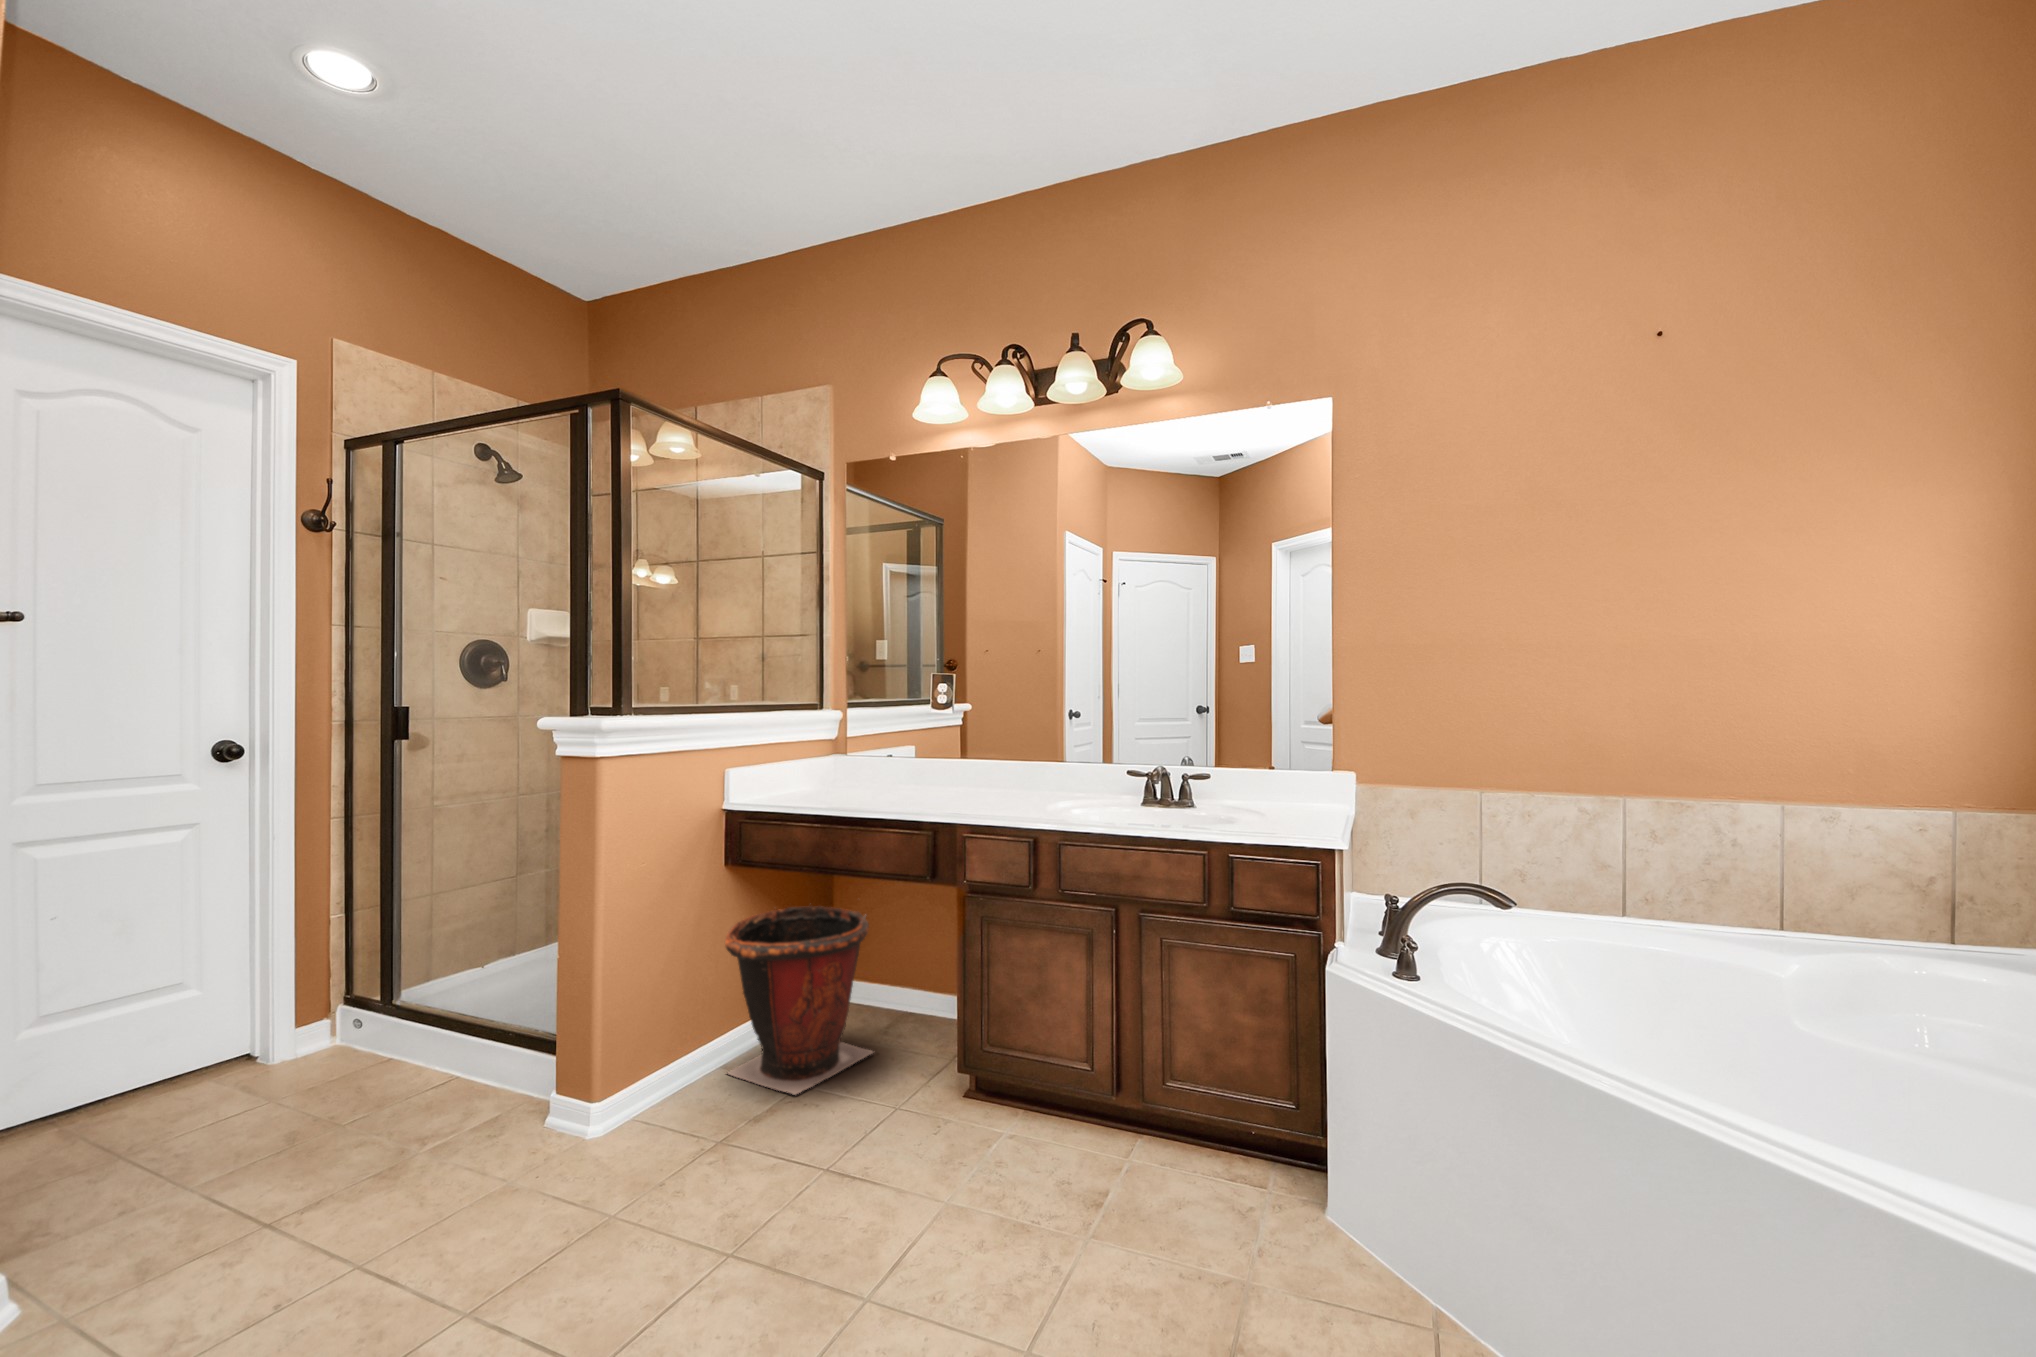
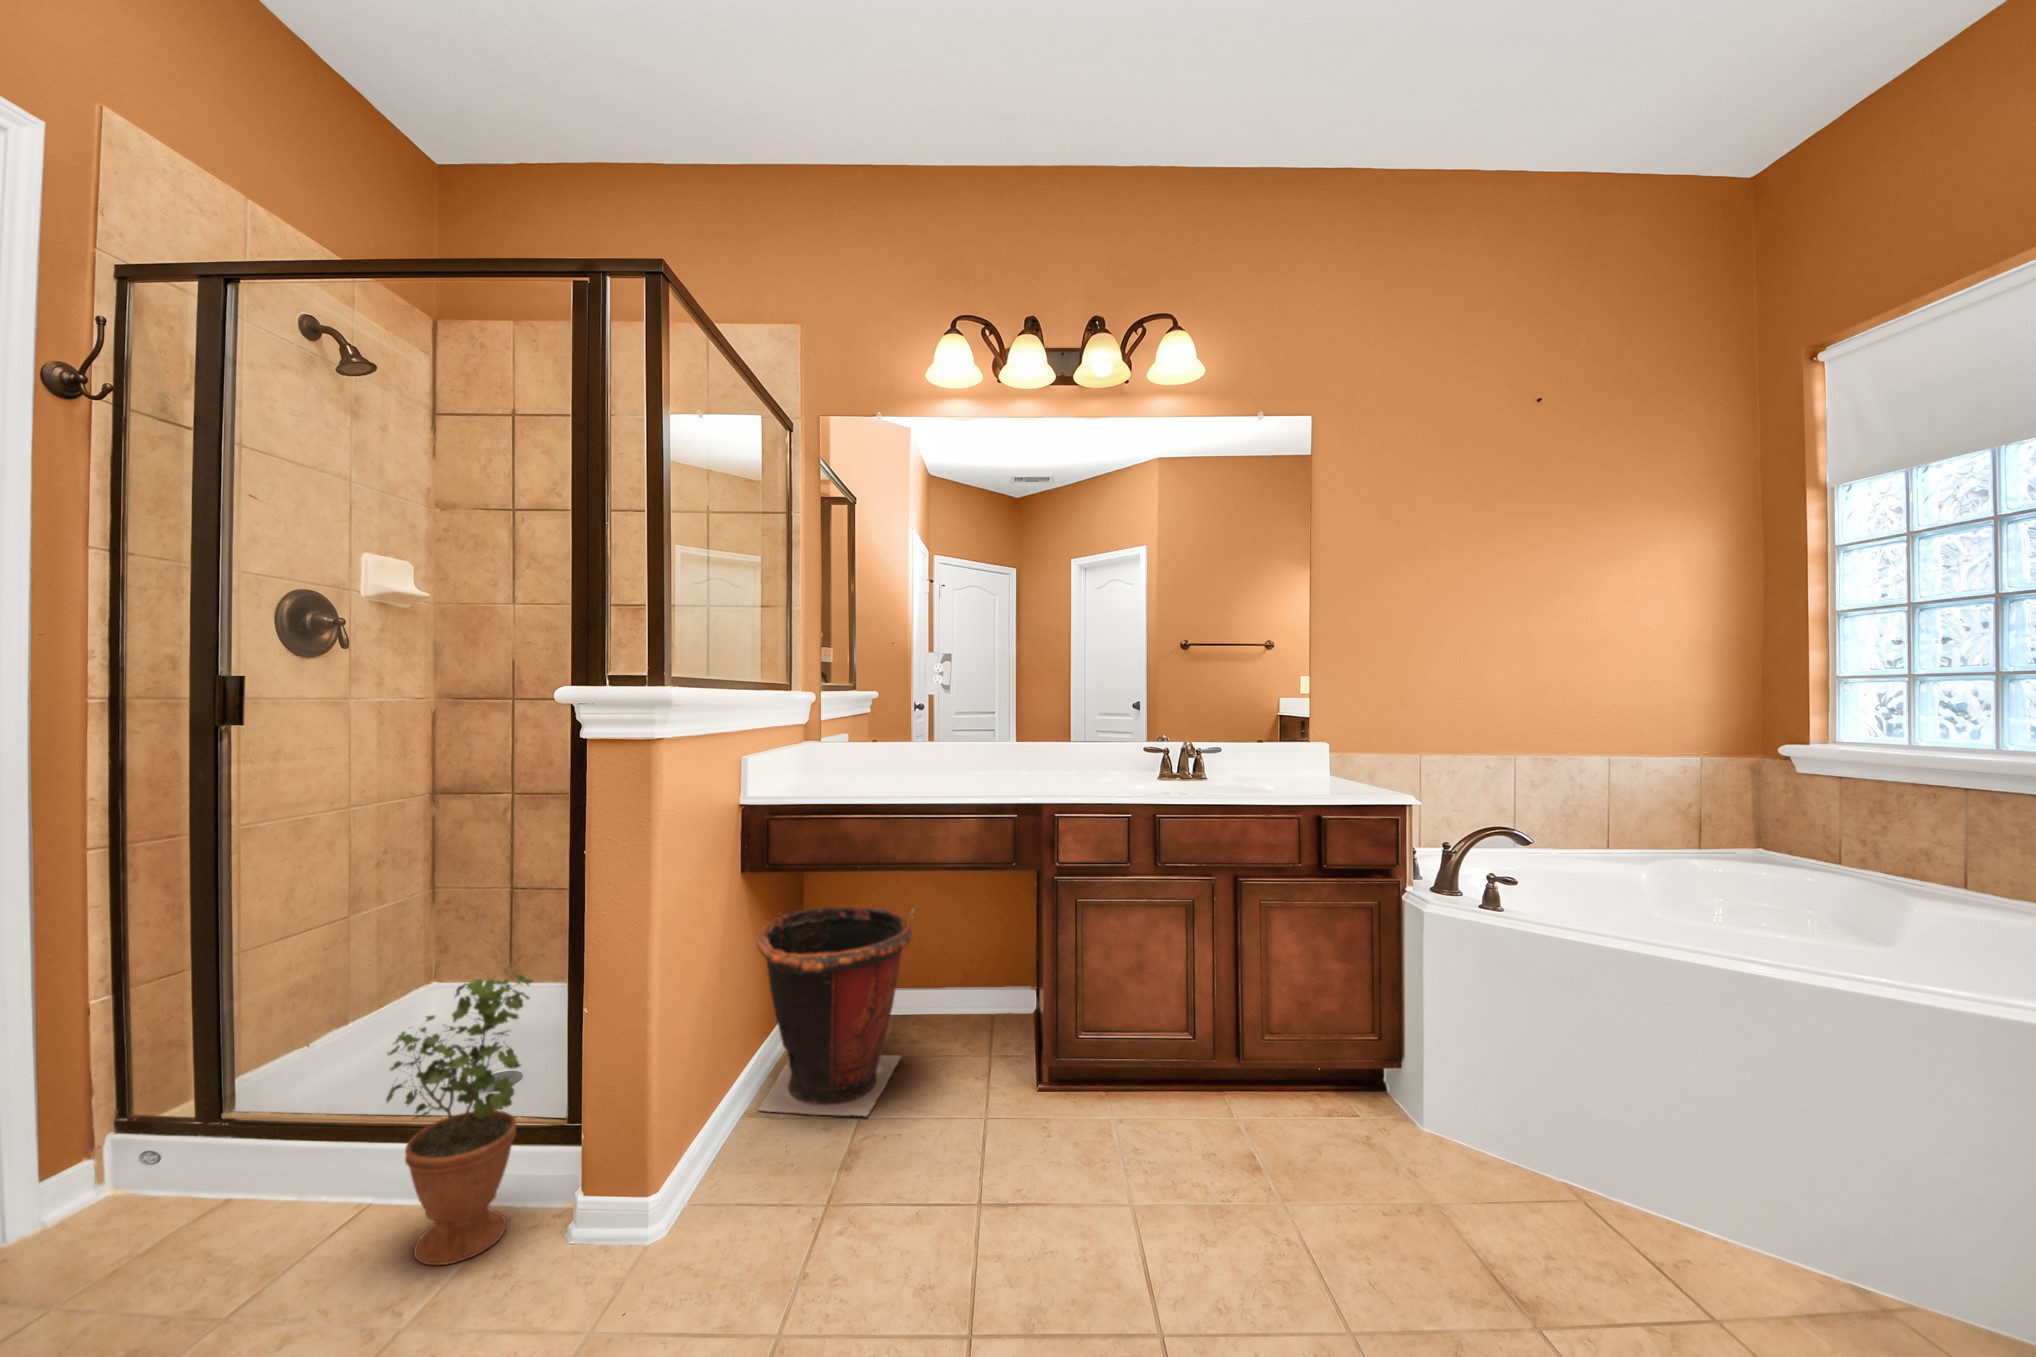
potted plant: none [415,916,528,1132] -> present [386,972,533,1265]

